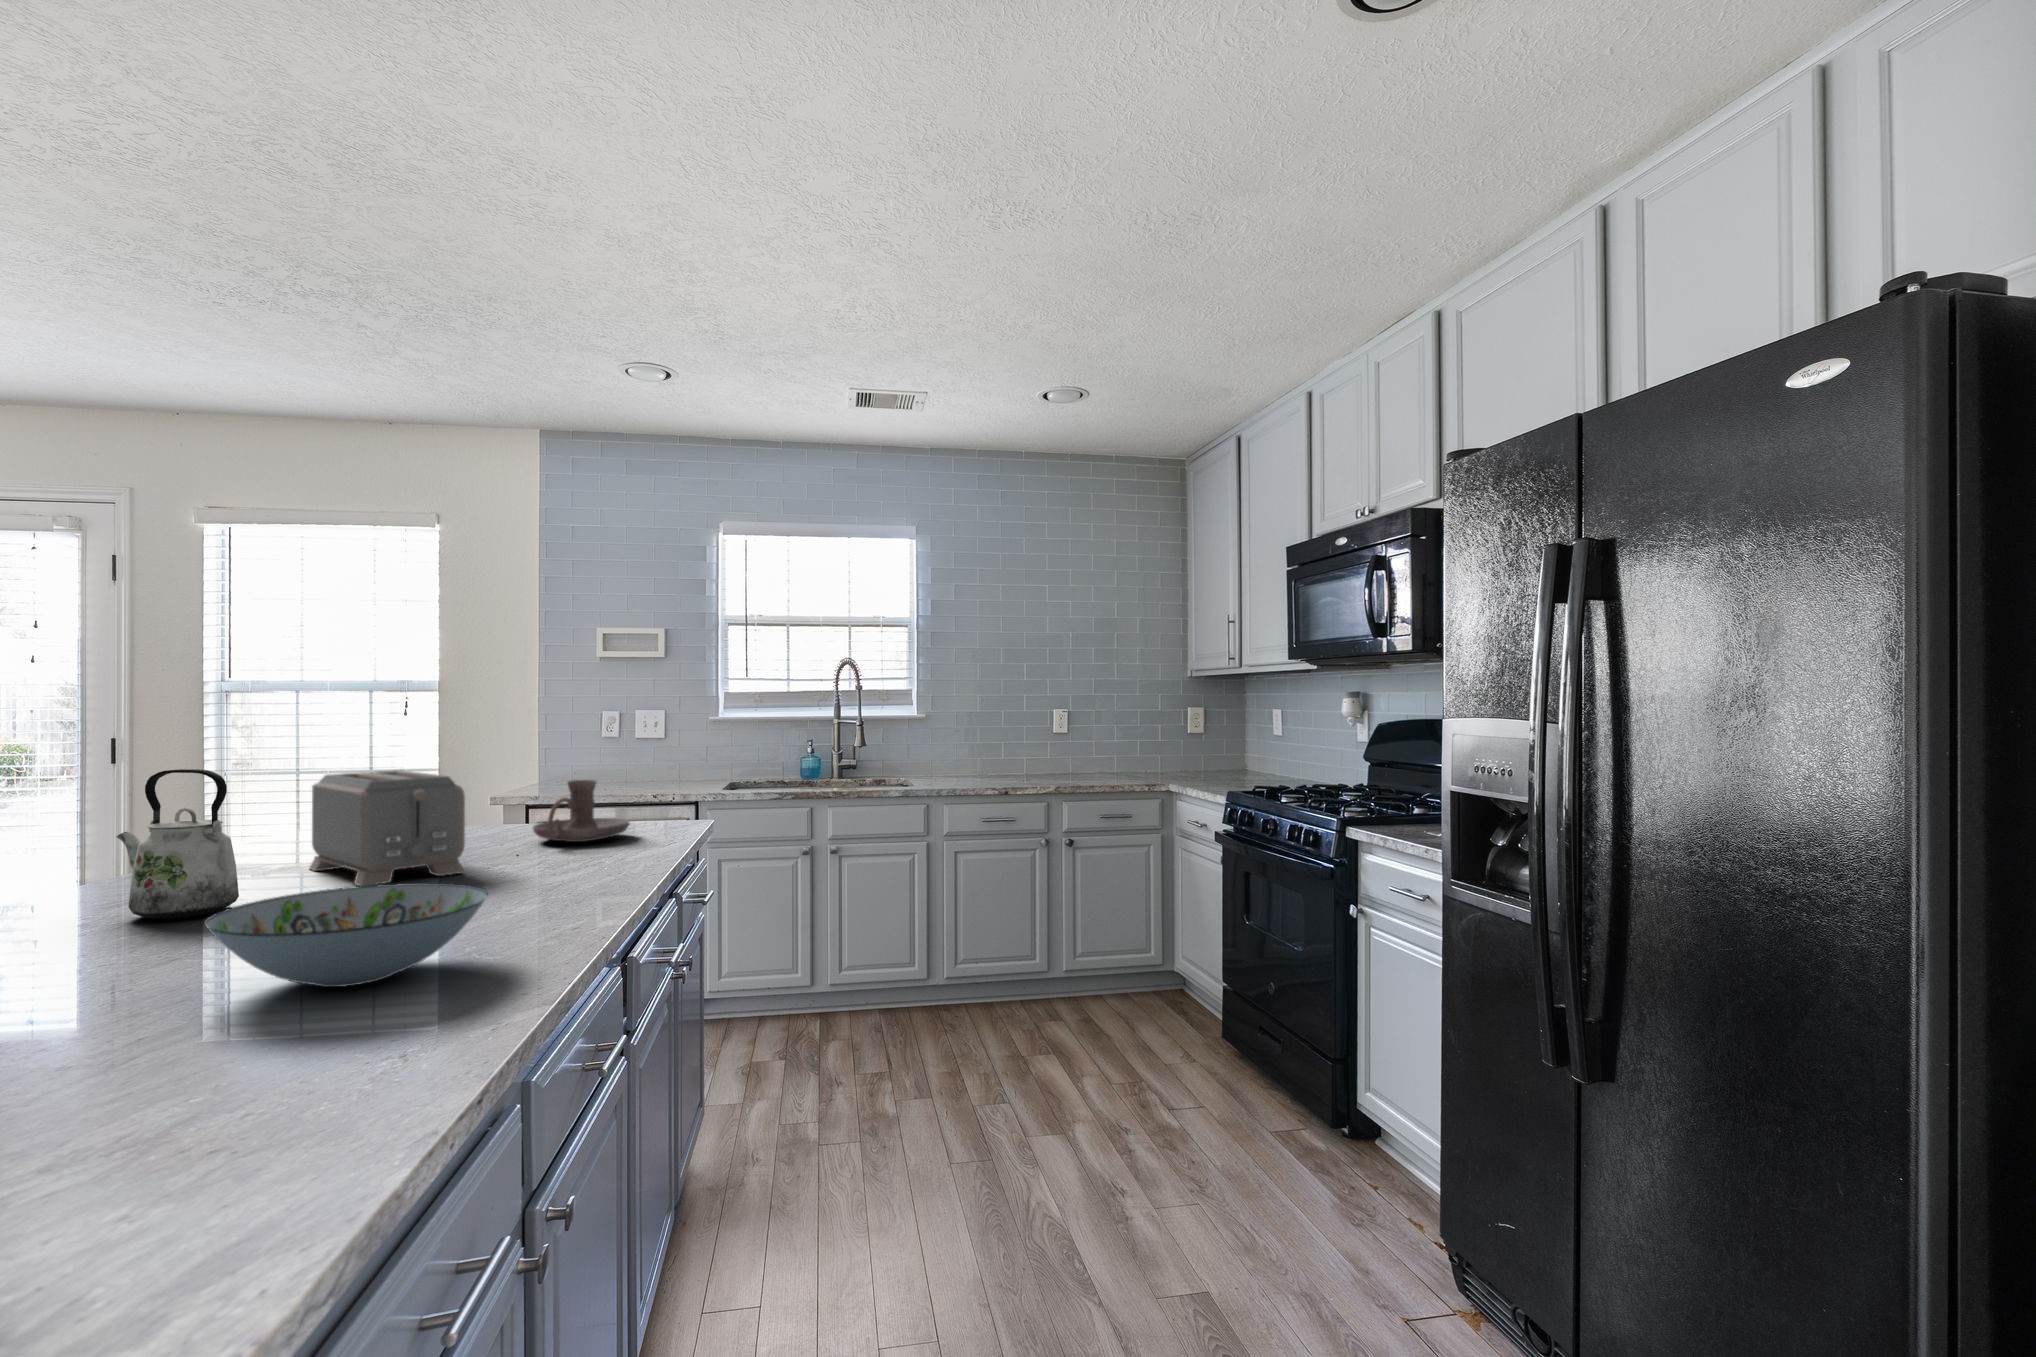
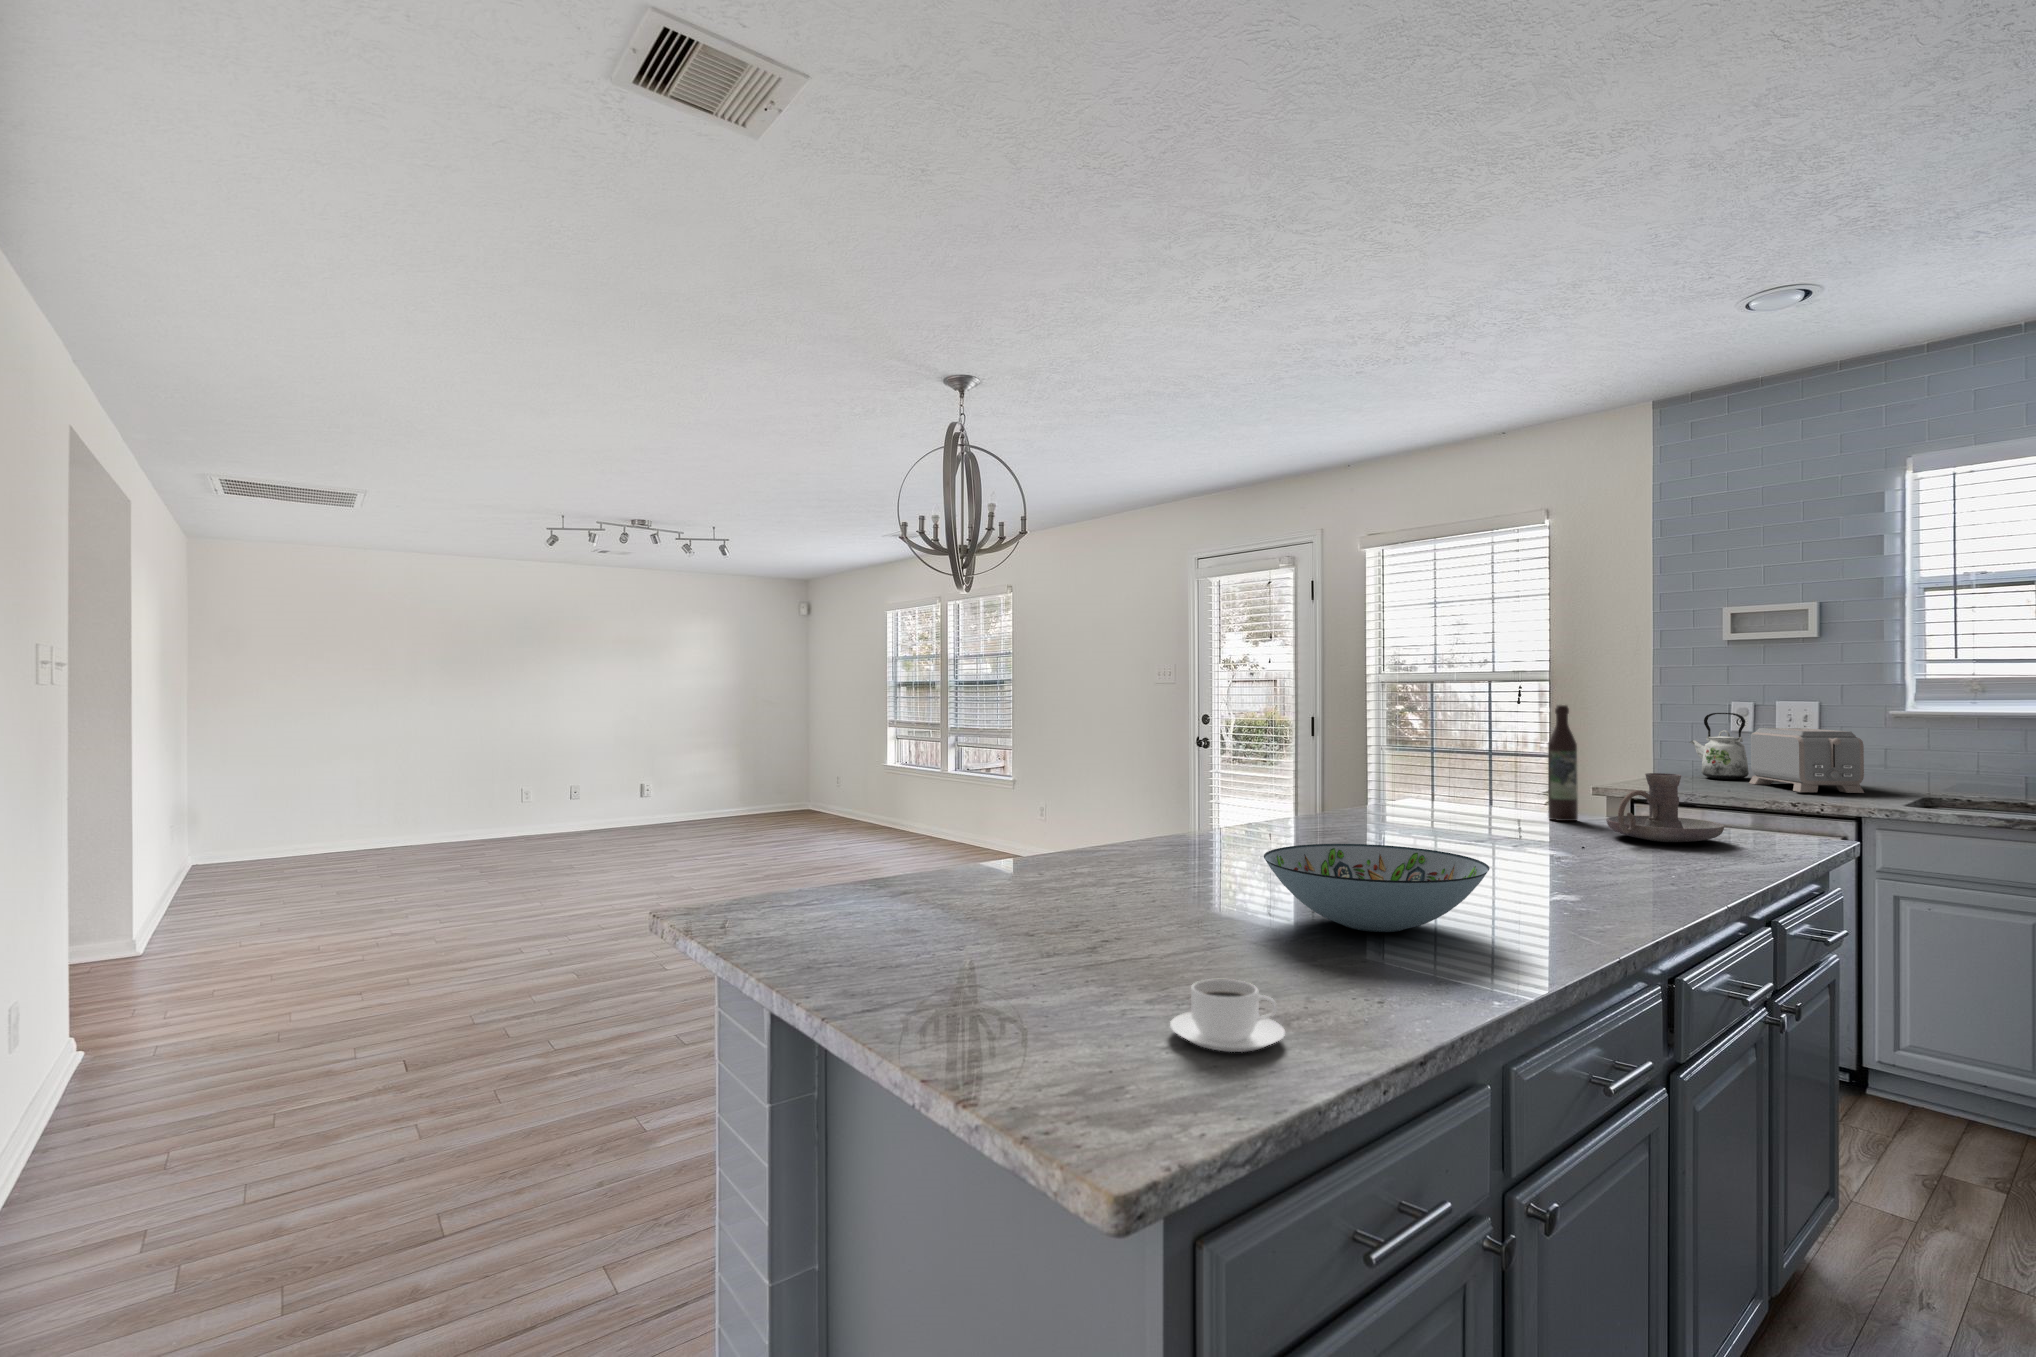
wine bottle: none [470,720,499,834] -> present [1548,705,1578,821]
kettle: present [117,769,239,919] -> present [1690,713,1749,779]
toaster: present [309,770,465,886] -> present [1749,728,1864,793]
coffee cup: none [165,1077,338,1176] -> present [1170,979,1285,1052]

